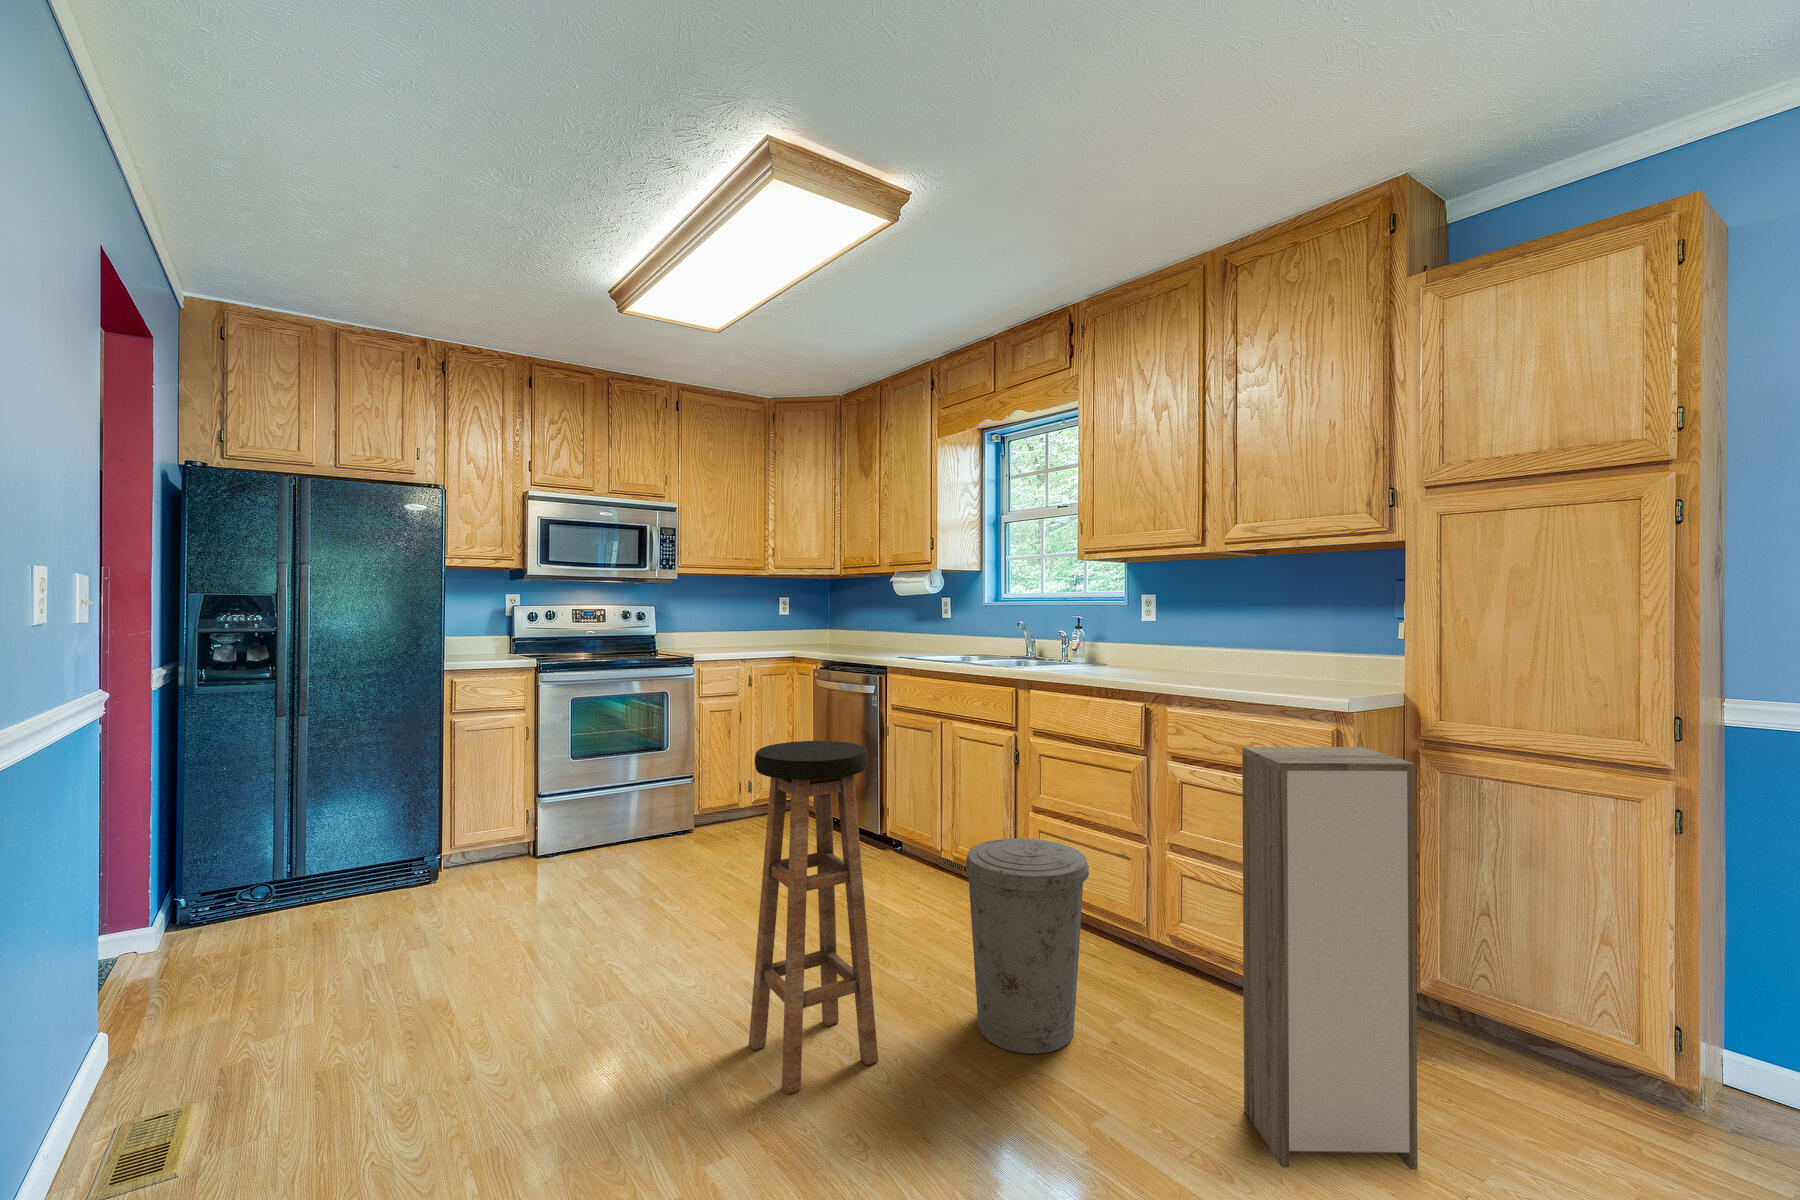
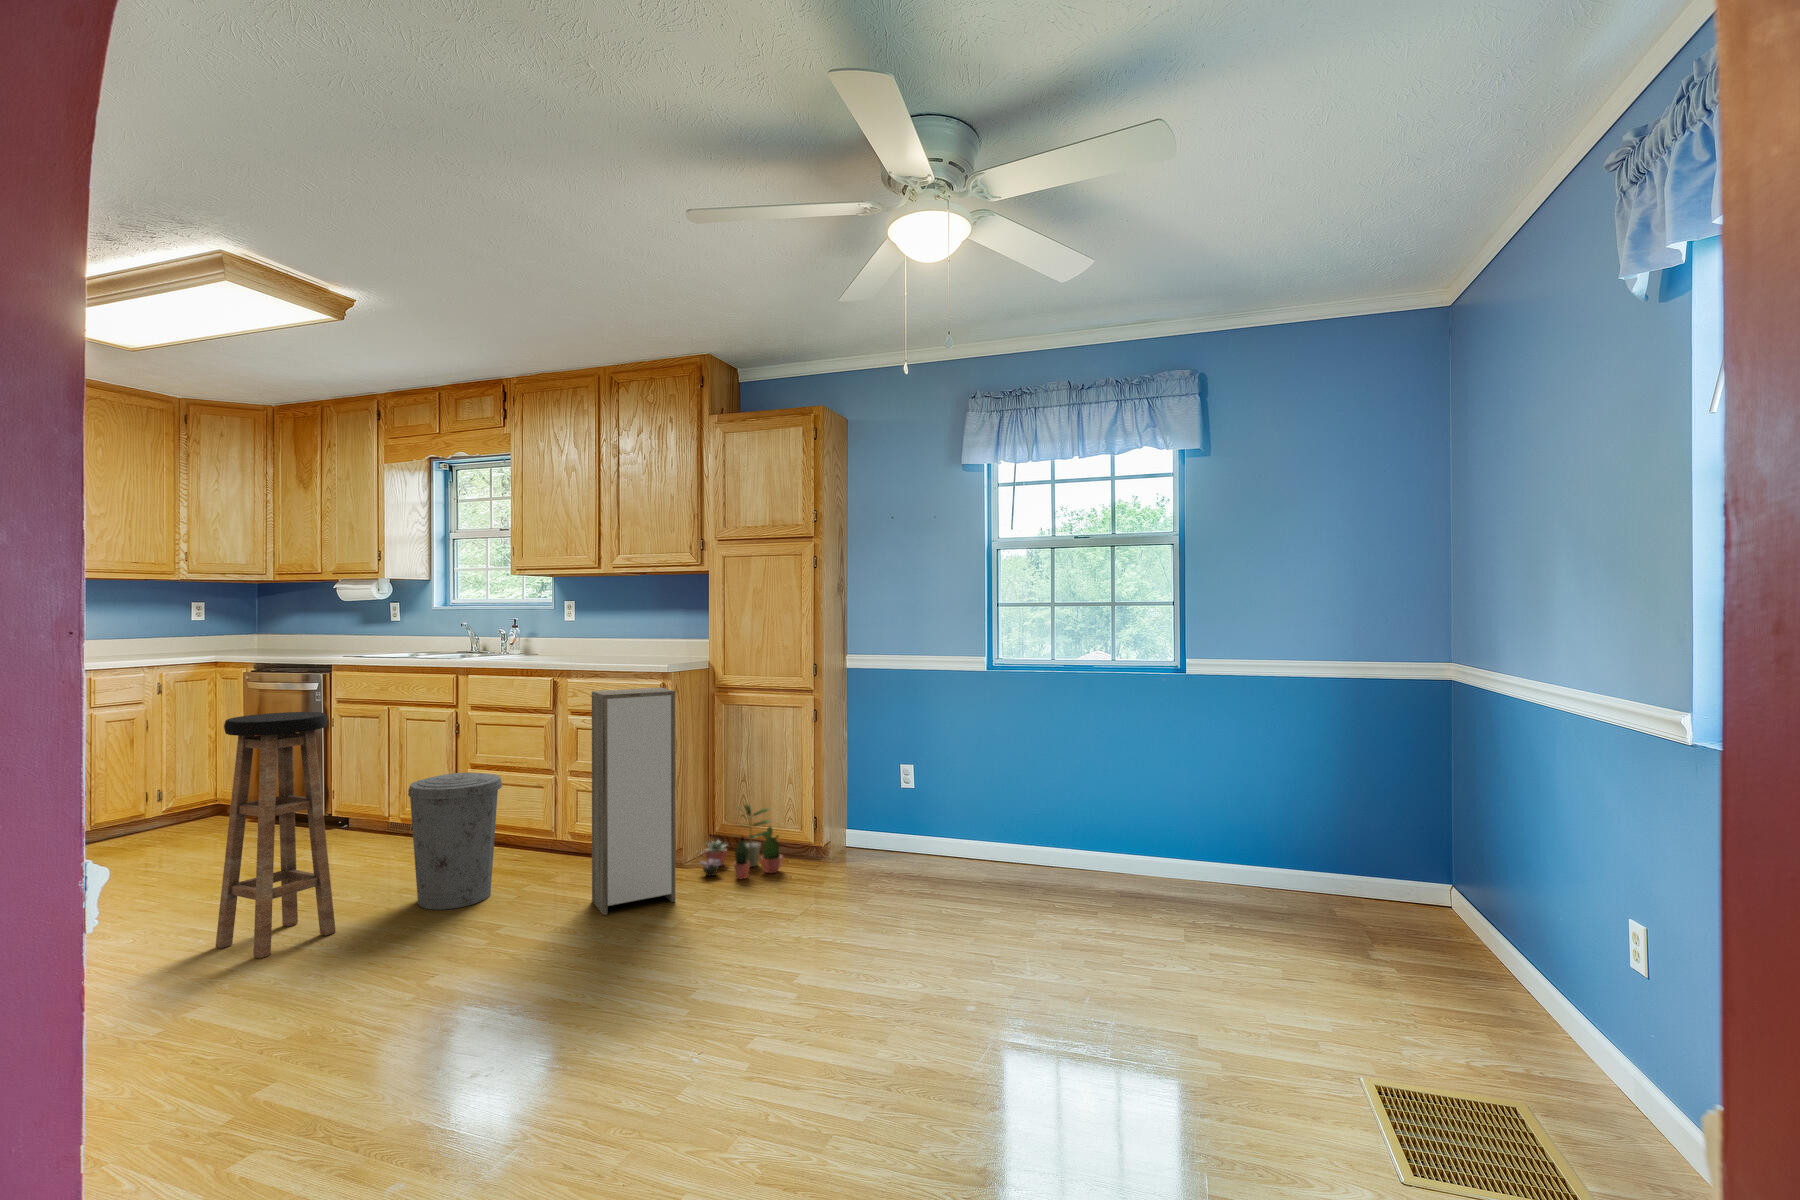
potted plant: none [1421,963,1620,1134] -> present [700,804,782,879]

